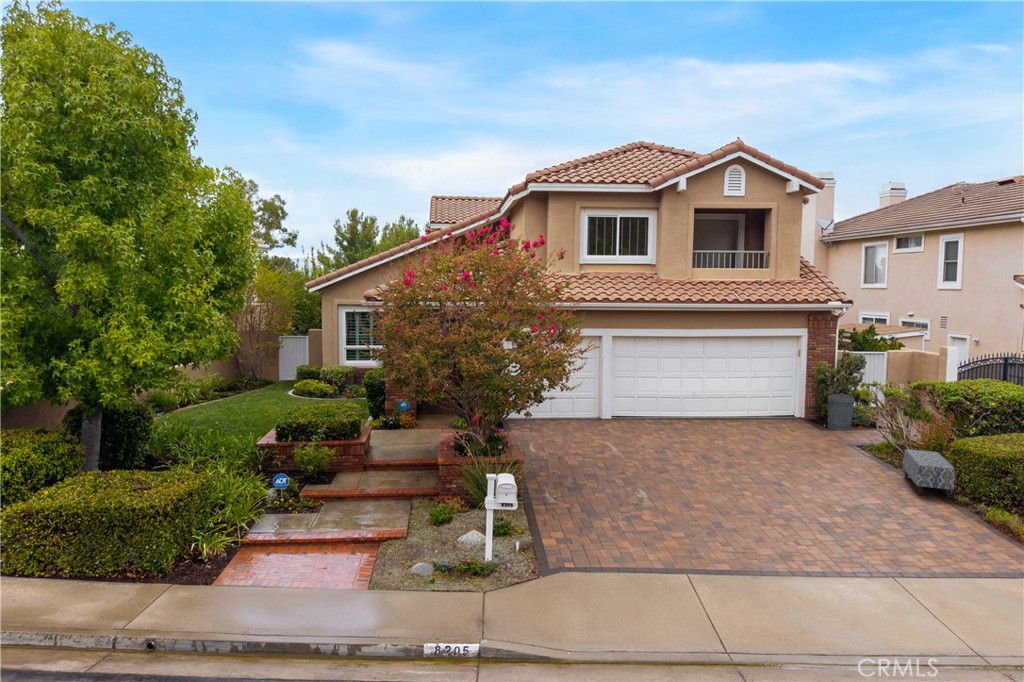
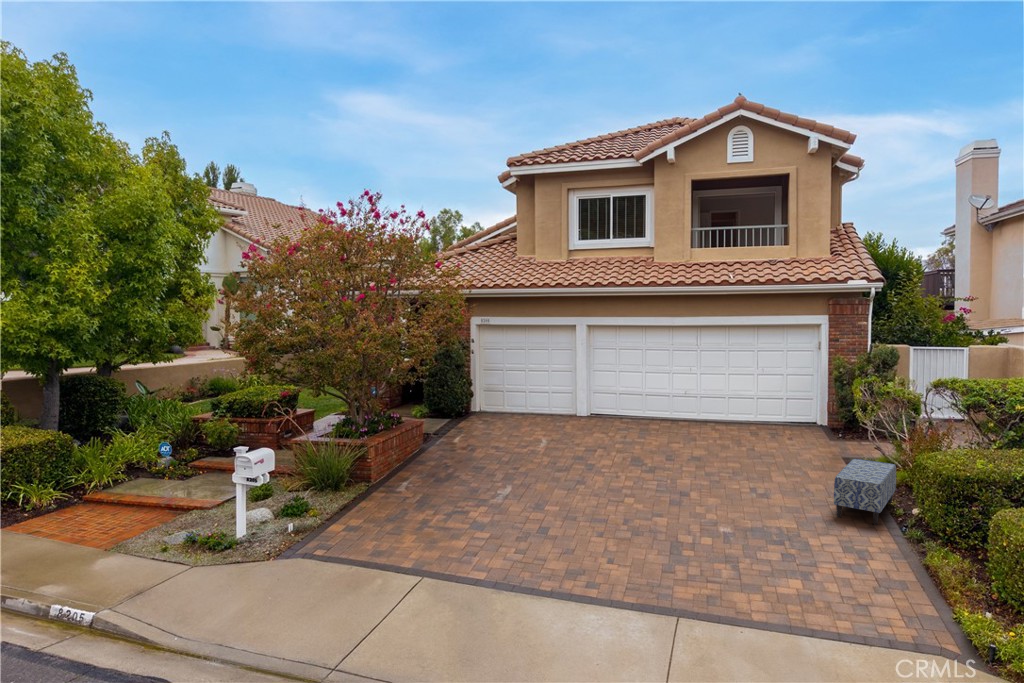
trash can: present [828,393,855,430] -> none [843,393,877,440]

